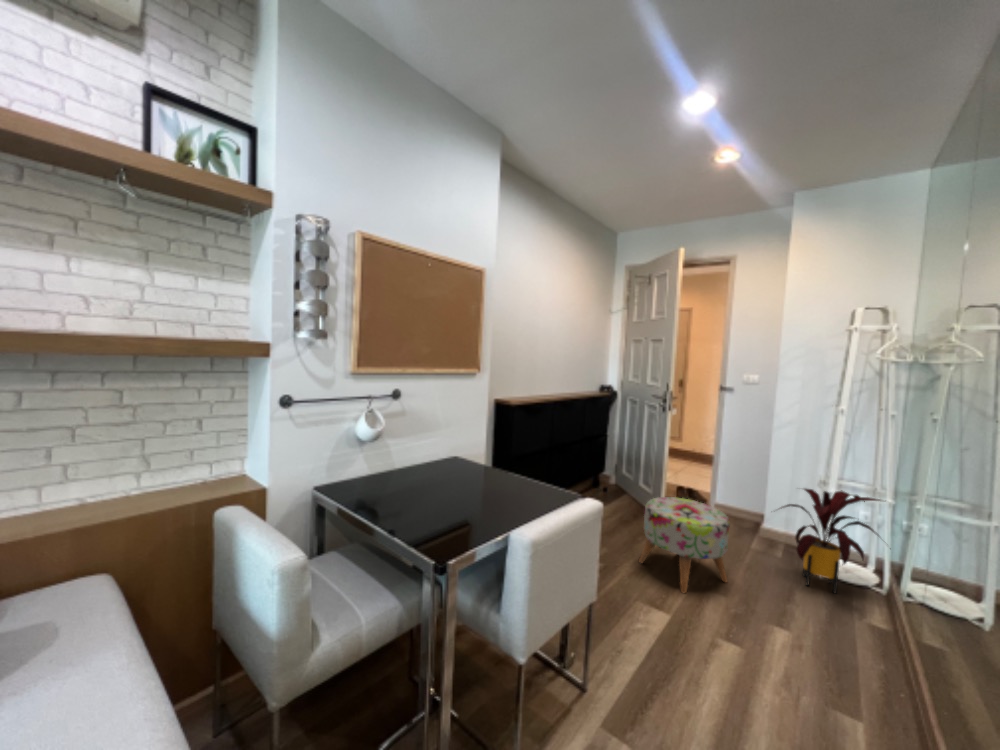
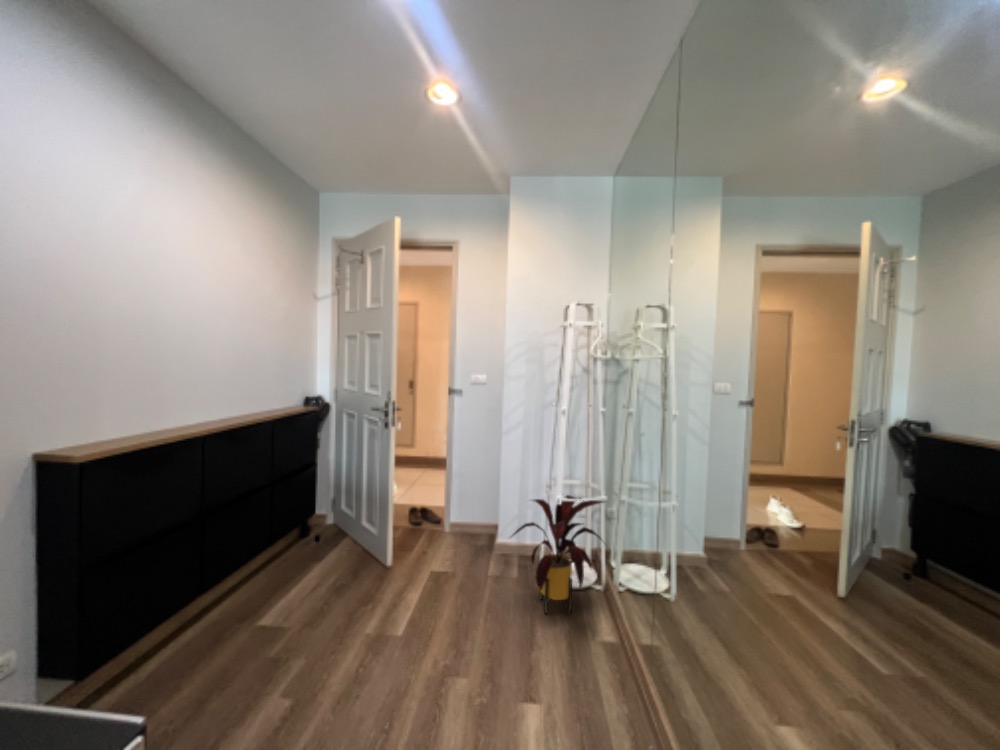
ottoman: present [639,497,730,593] -> none [350,549,469,712]

